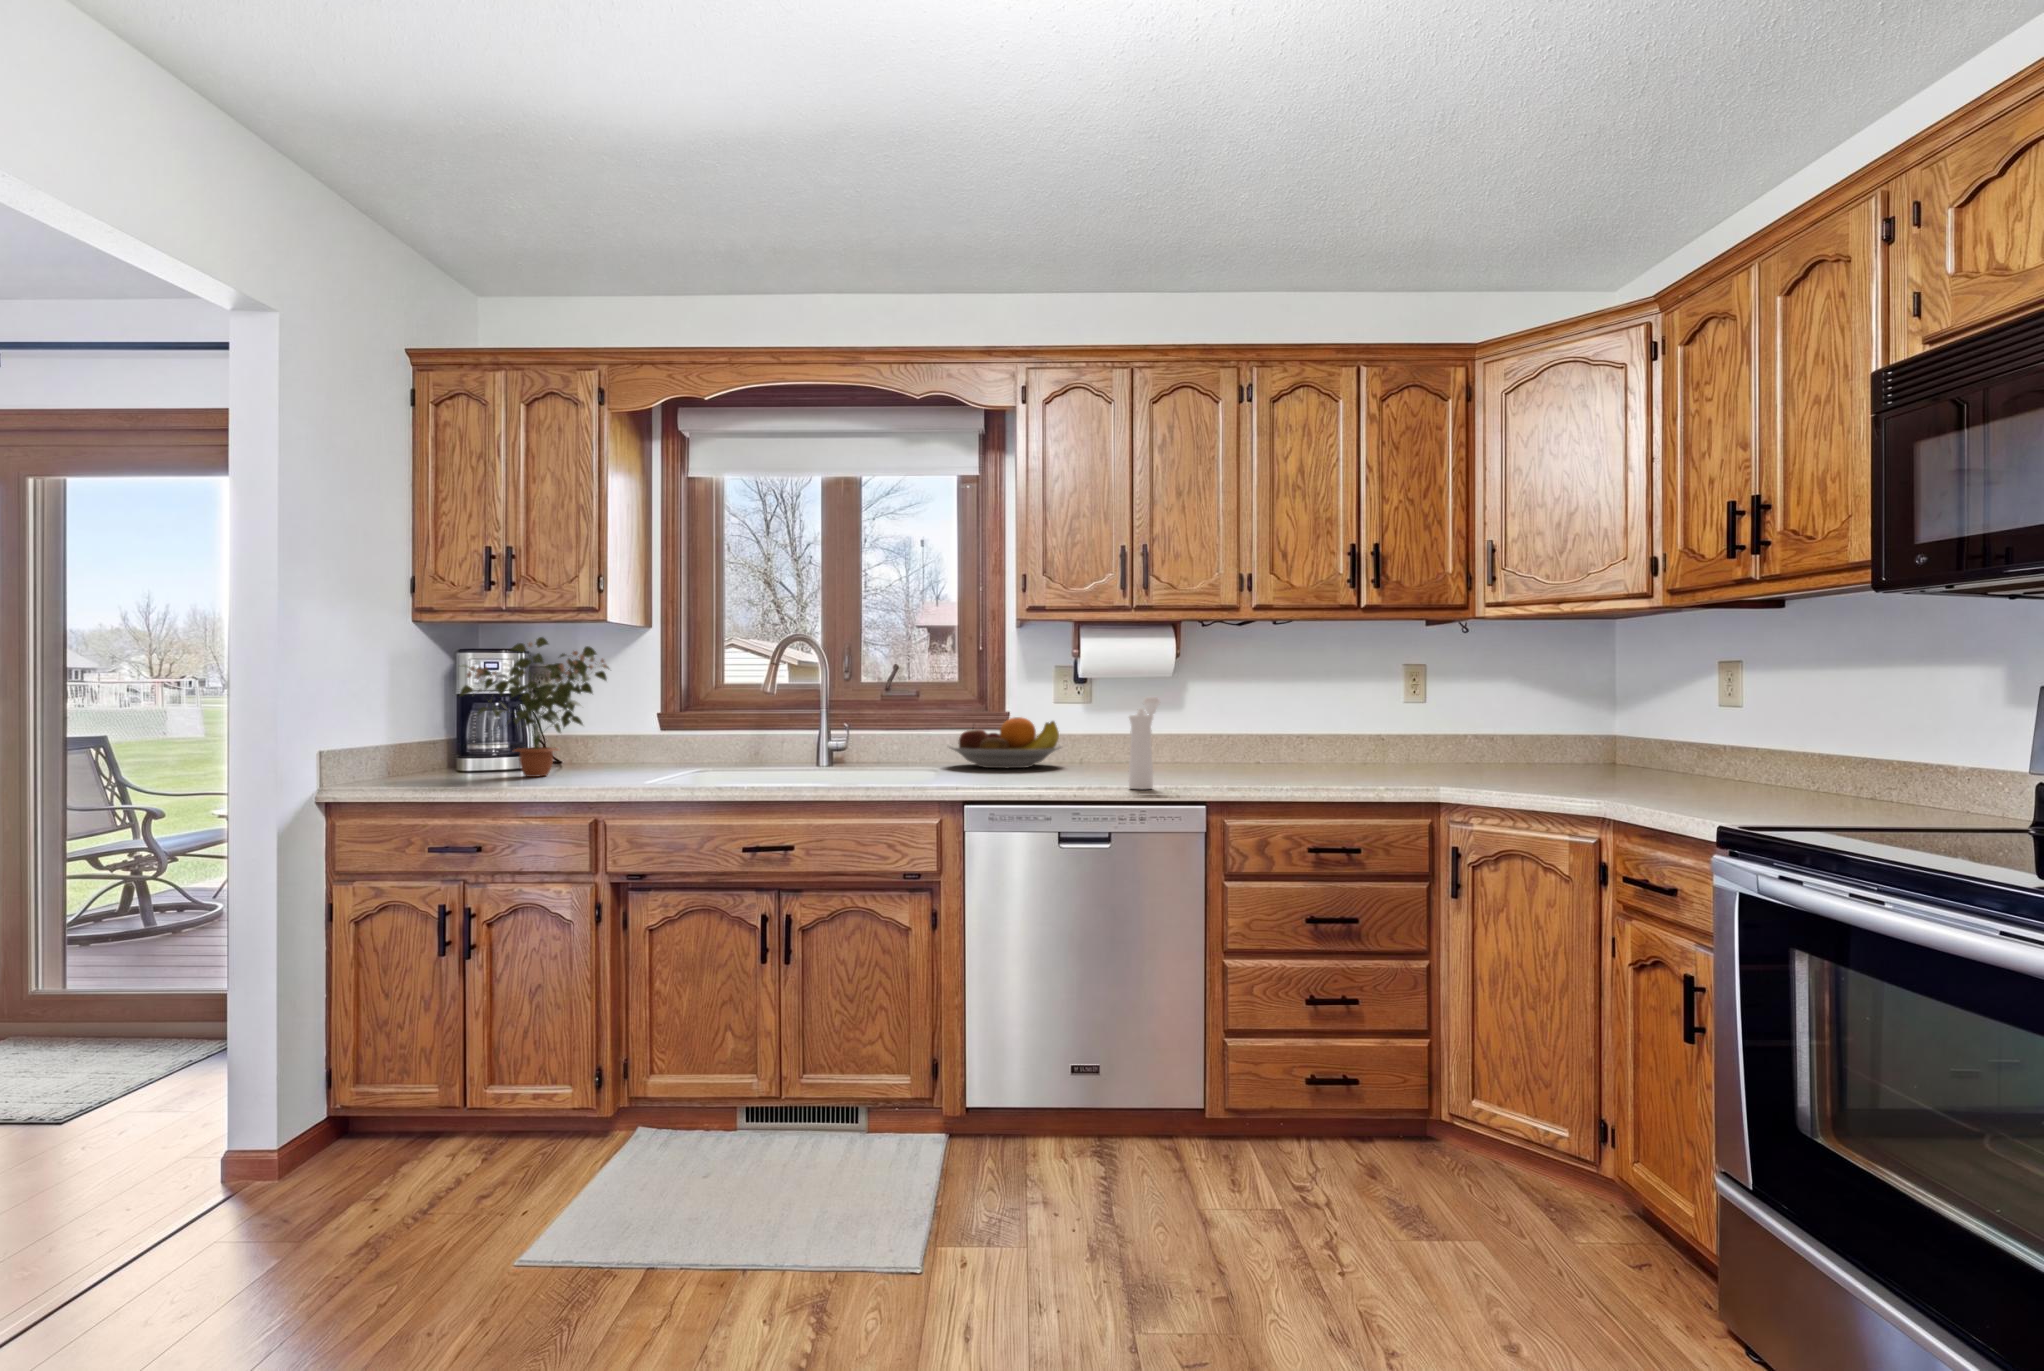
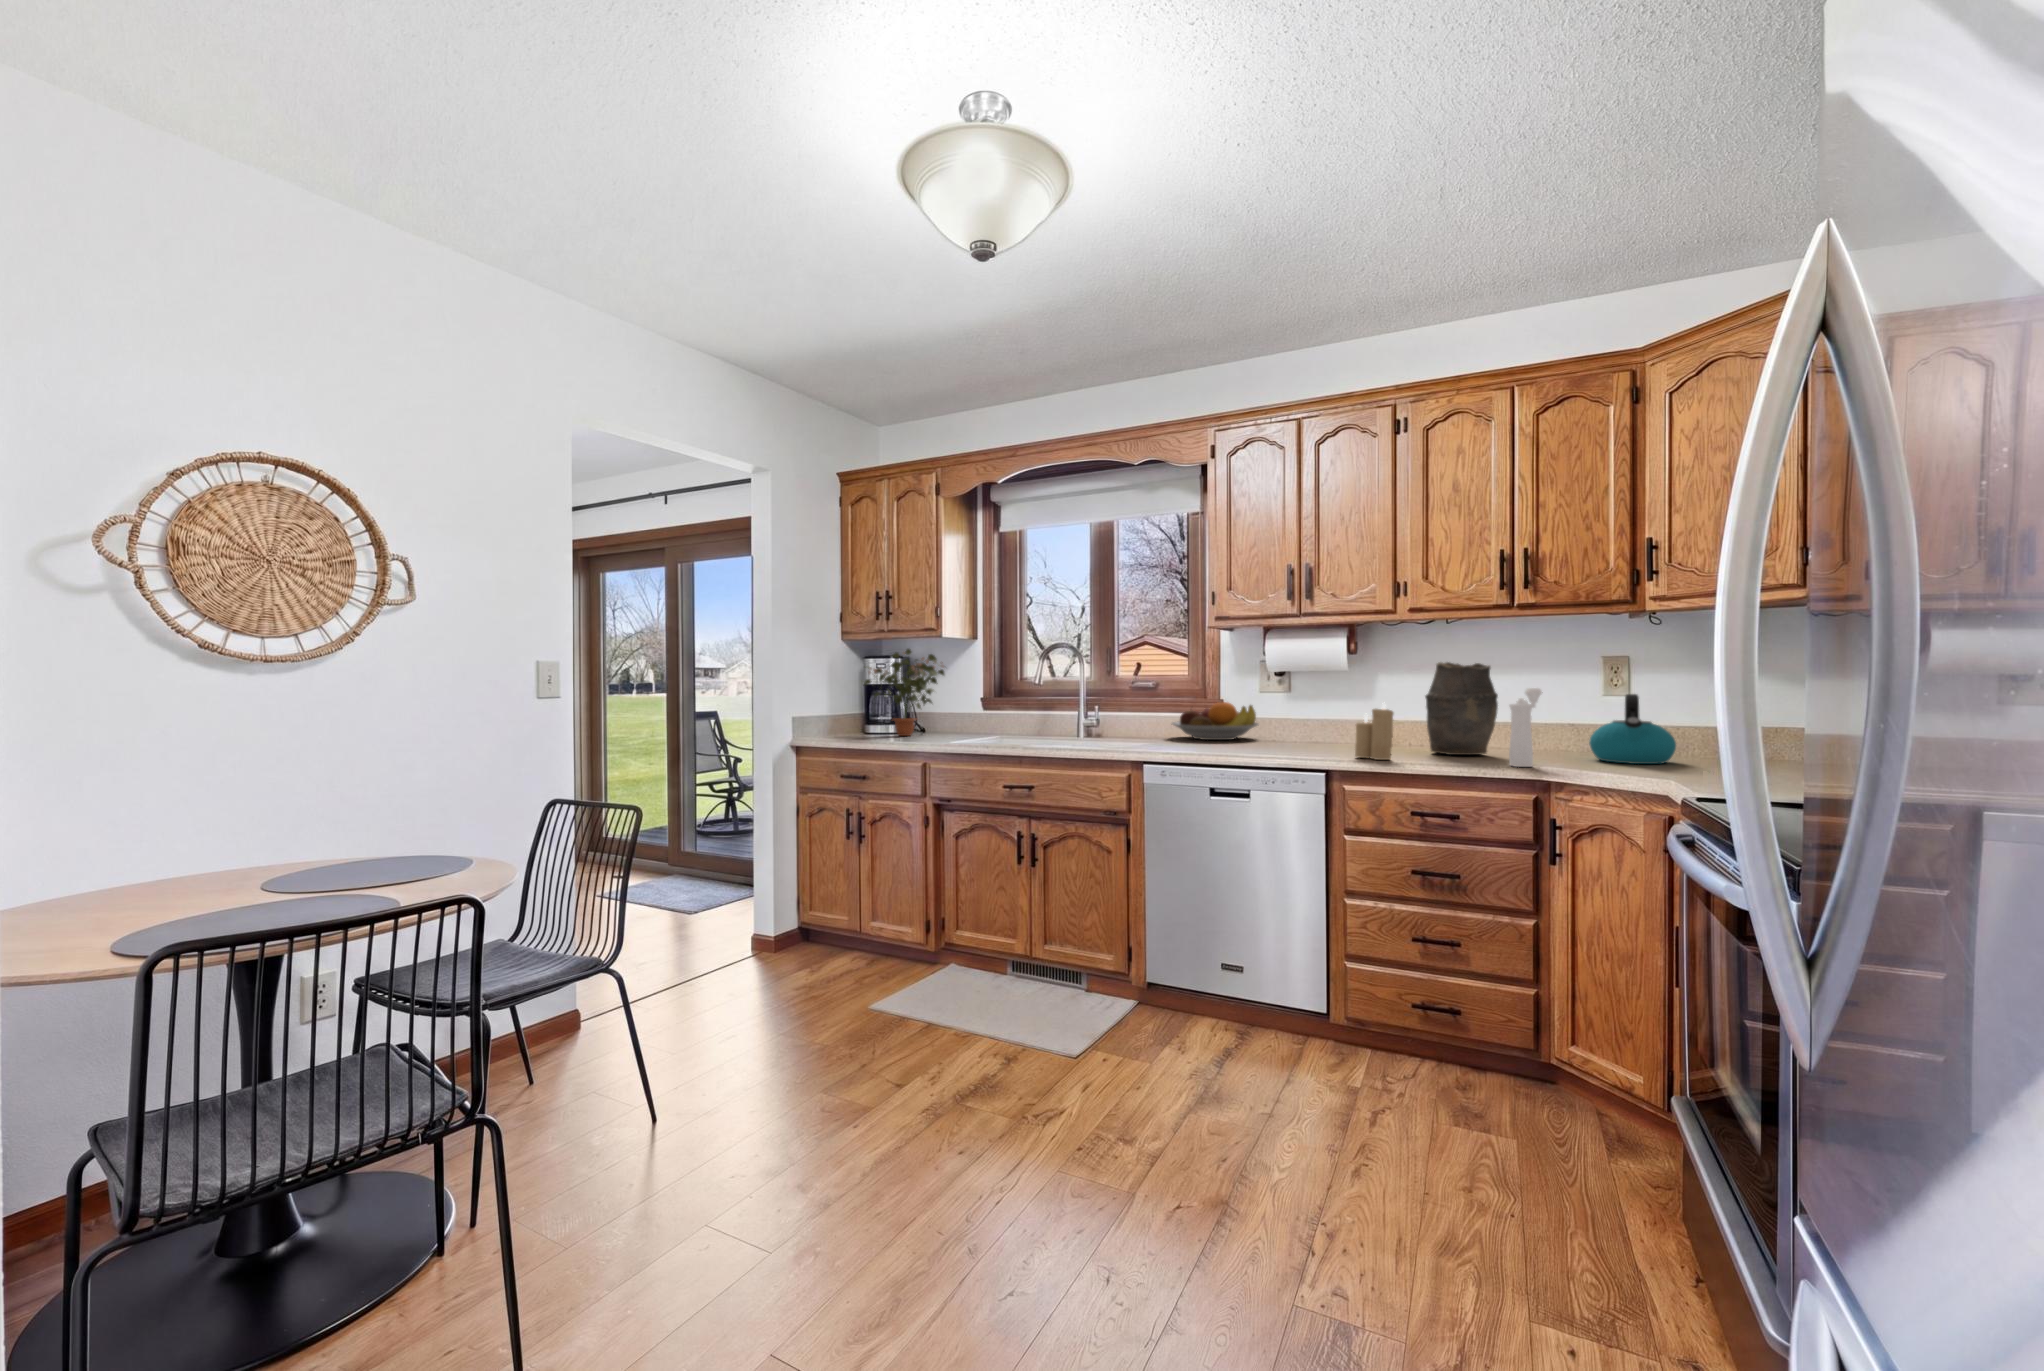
vase: none [1288,666,1369,777] -> present [1425,662,1498,755]
pepper mill: present [1129,697,1160,789] -> present [1509,688,1542,767]
kettle: none [1458,703,1544,780] -> present [1589,694,1676,764]
candle: none [1233,714,1282,786] -> present [1355,703,1394,760]

